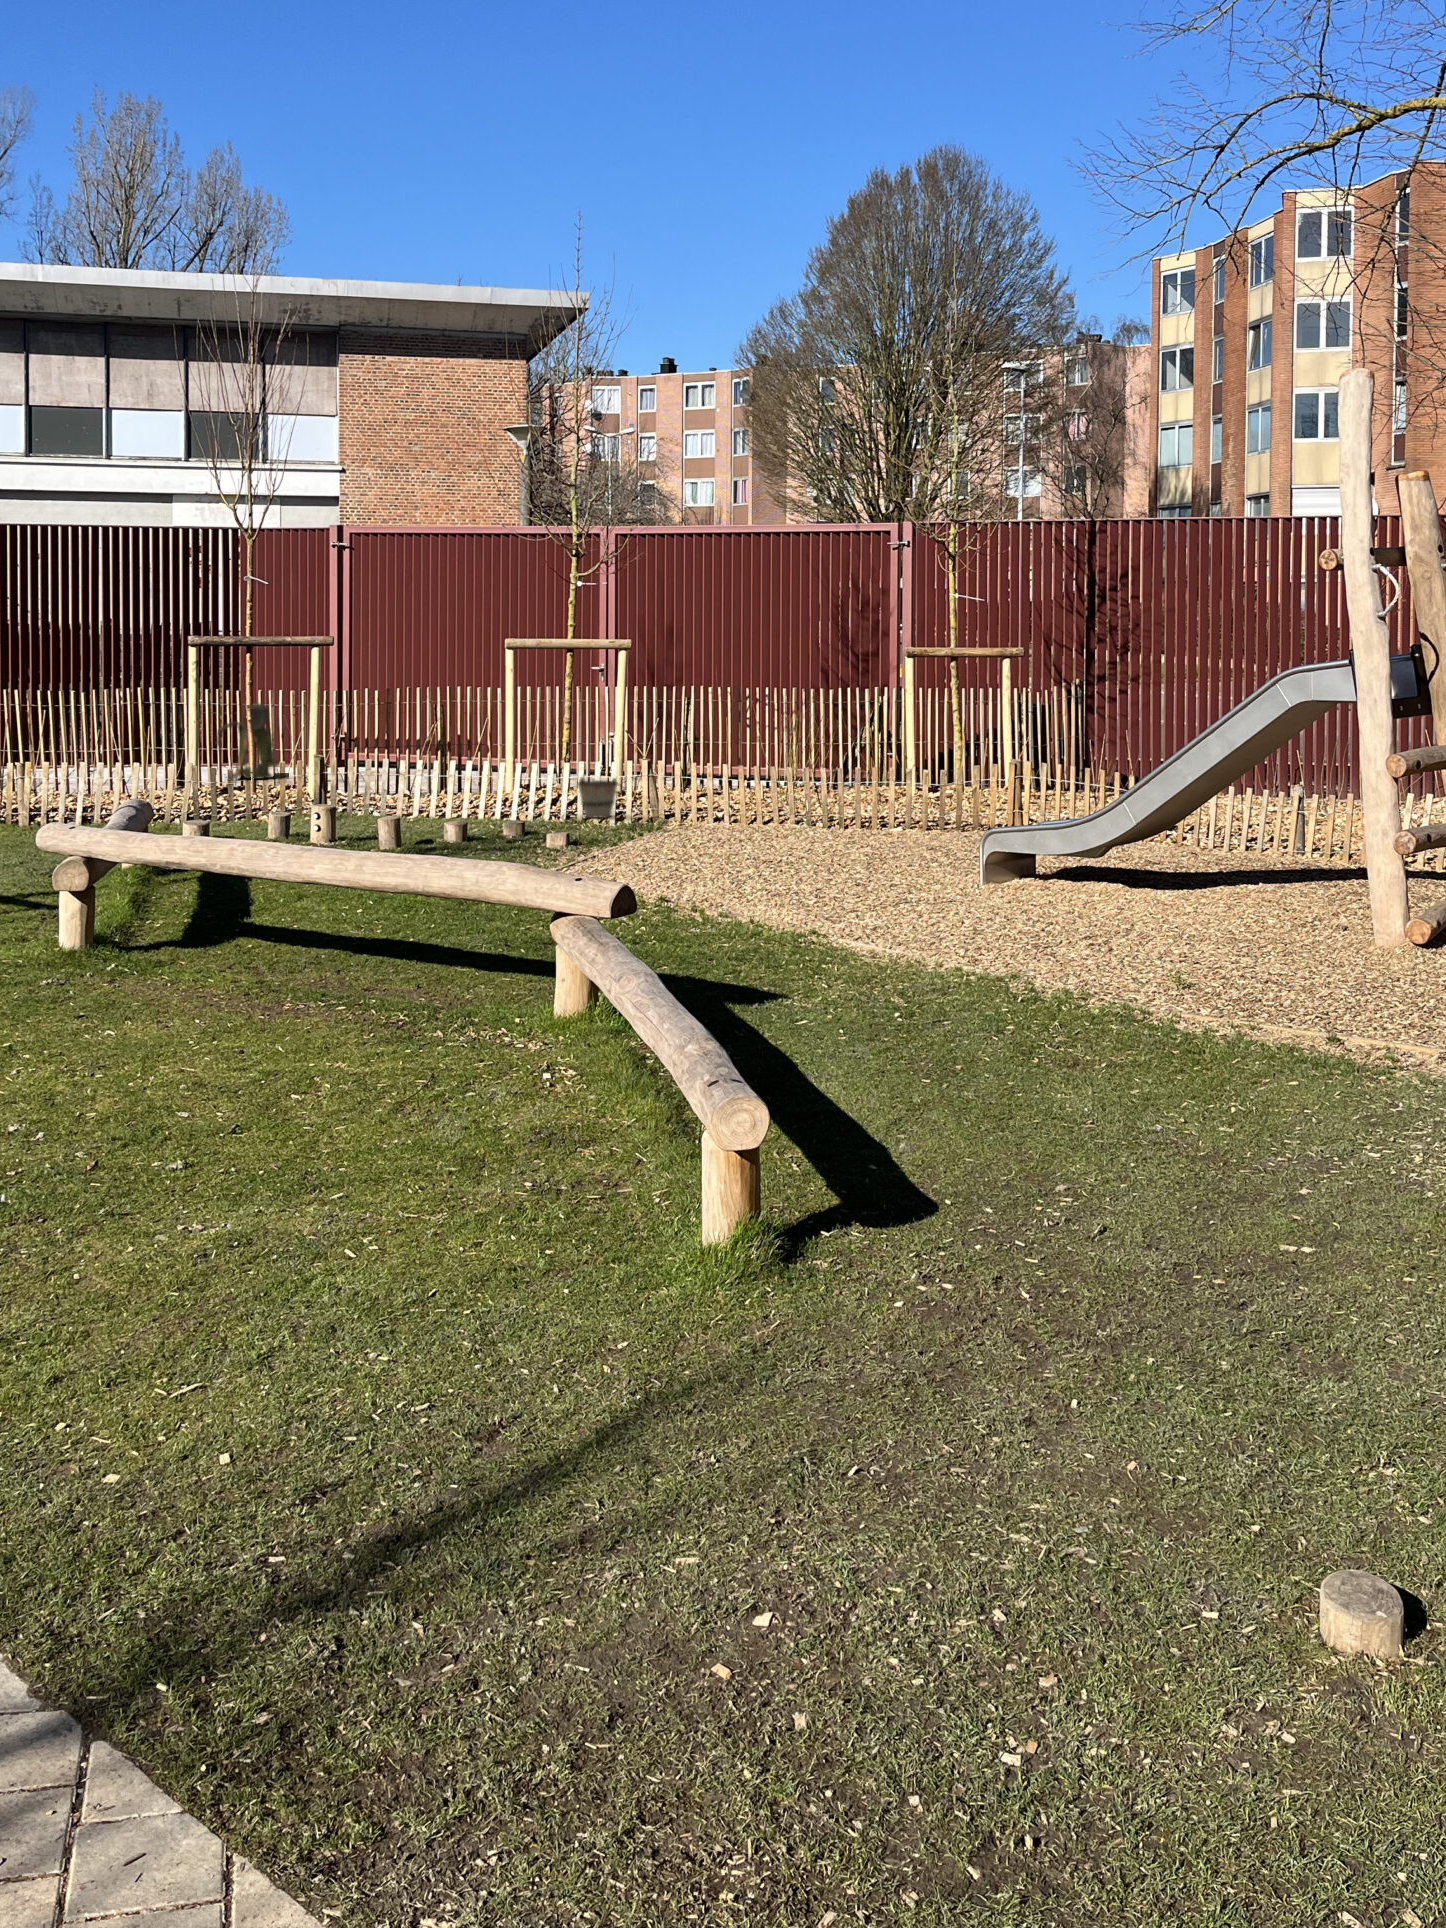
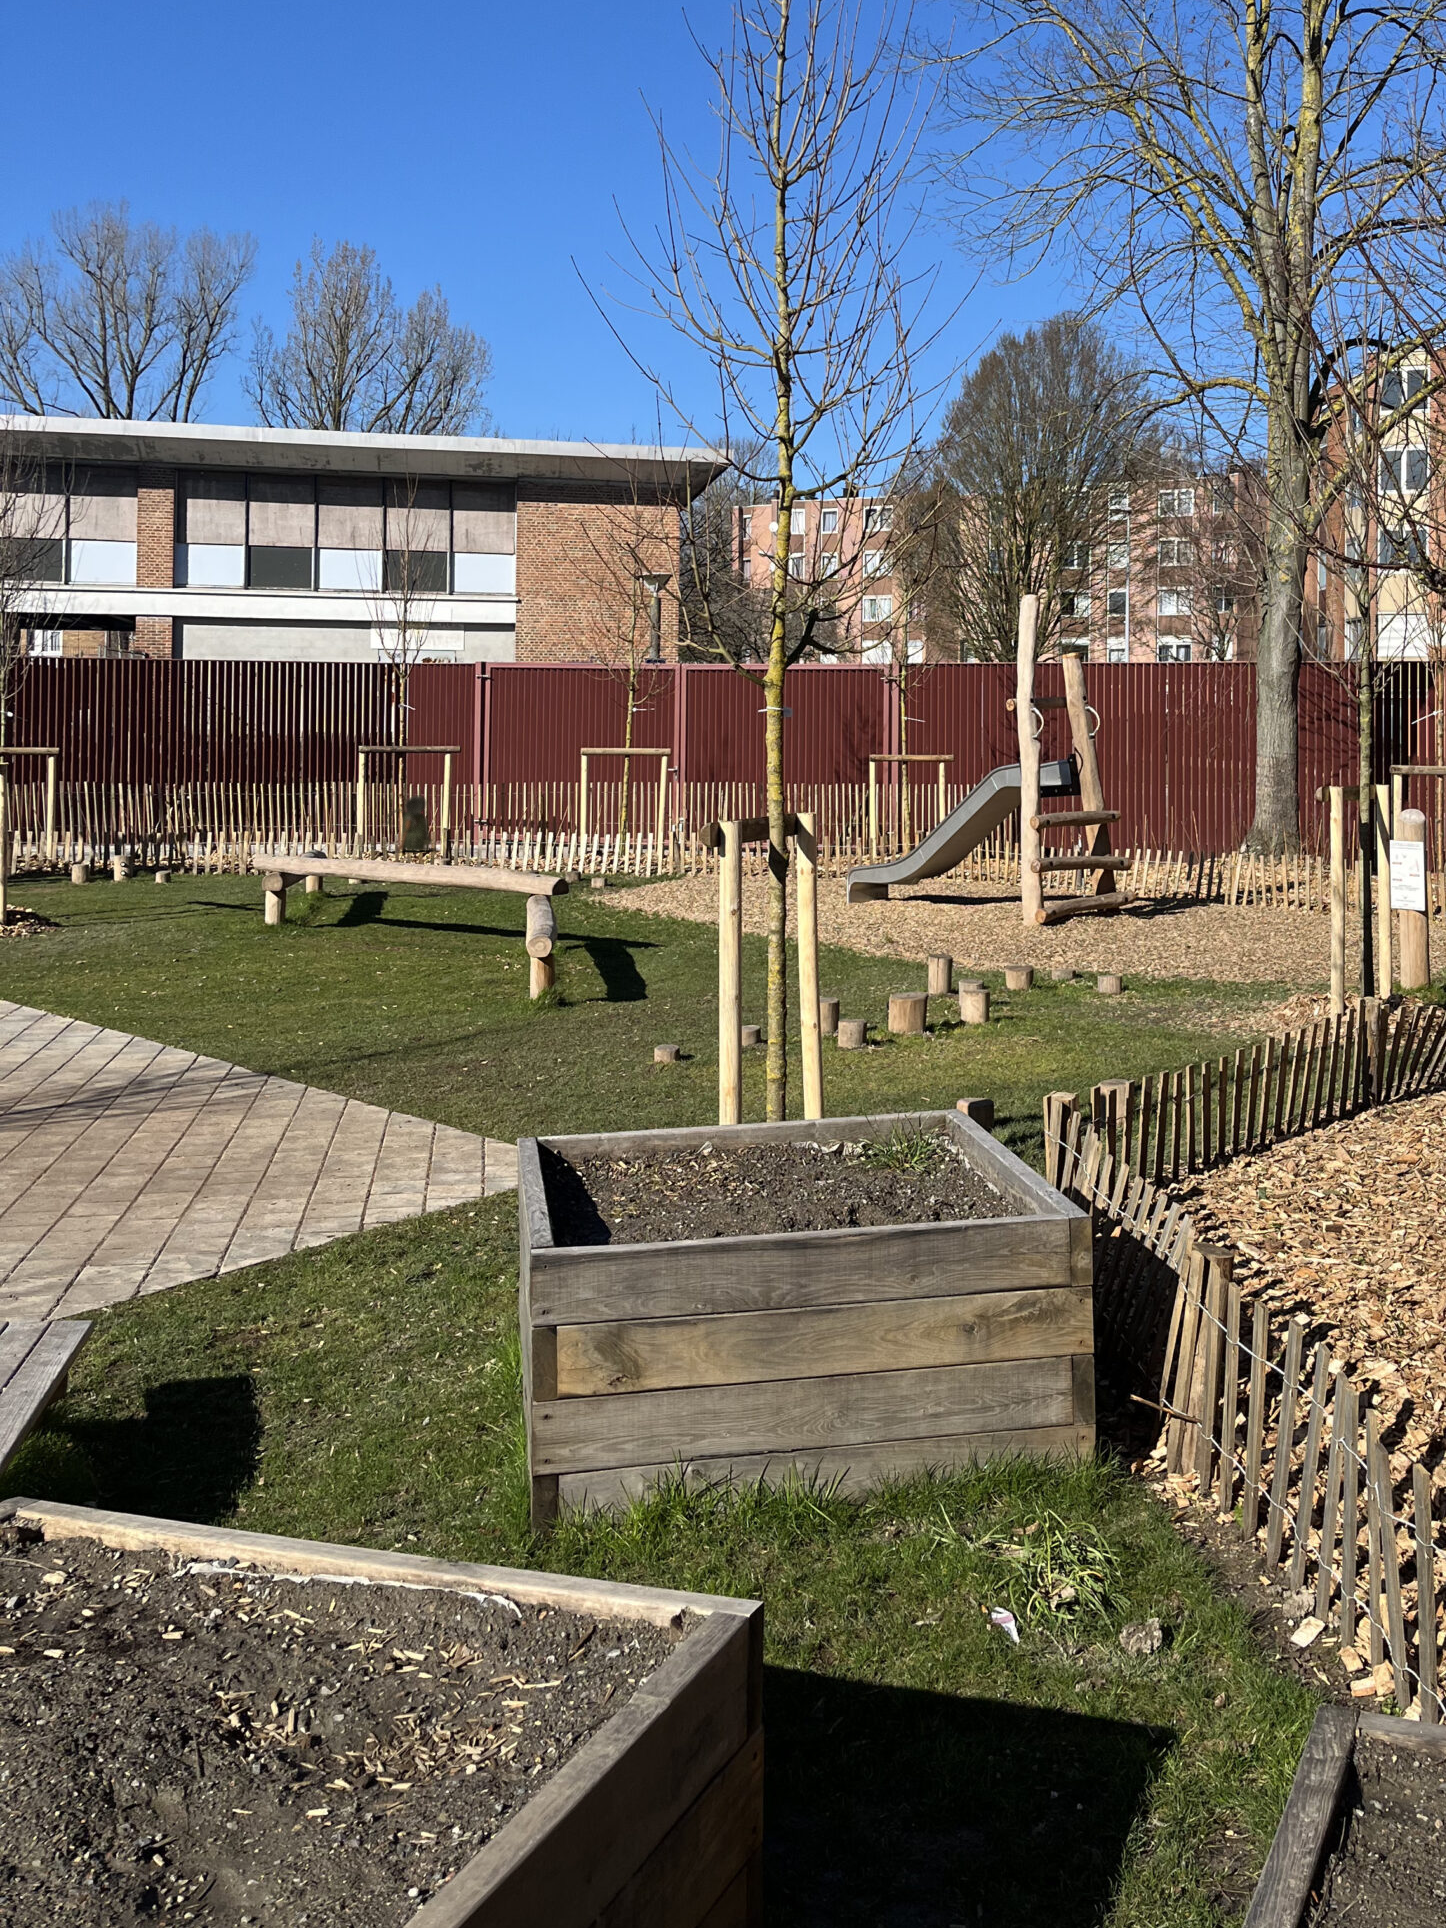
bucket: present [578,777,625,818] -> none [631,846,666,874]

